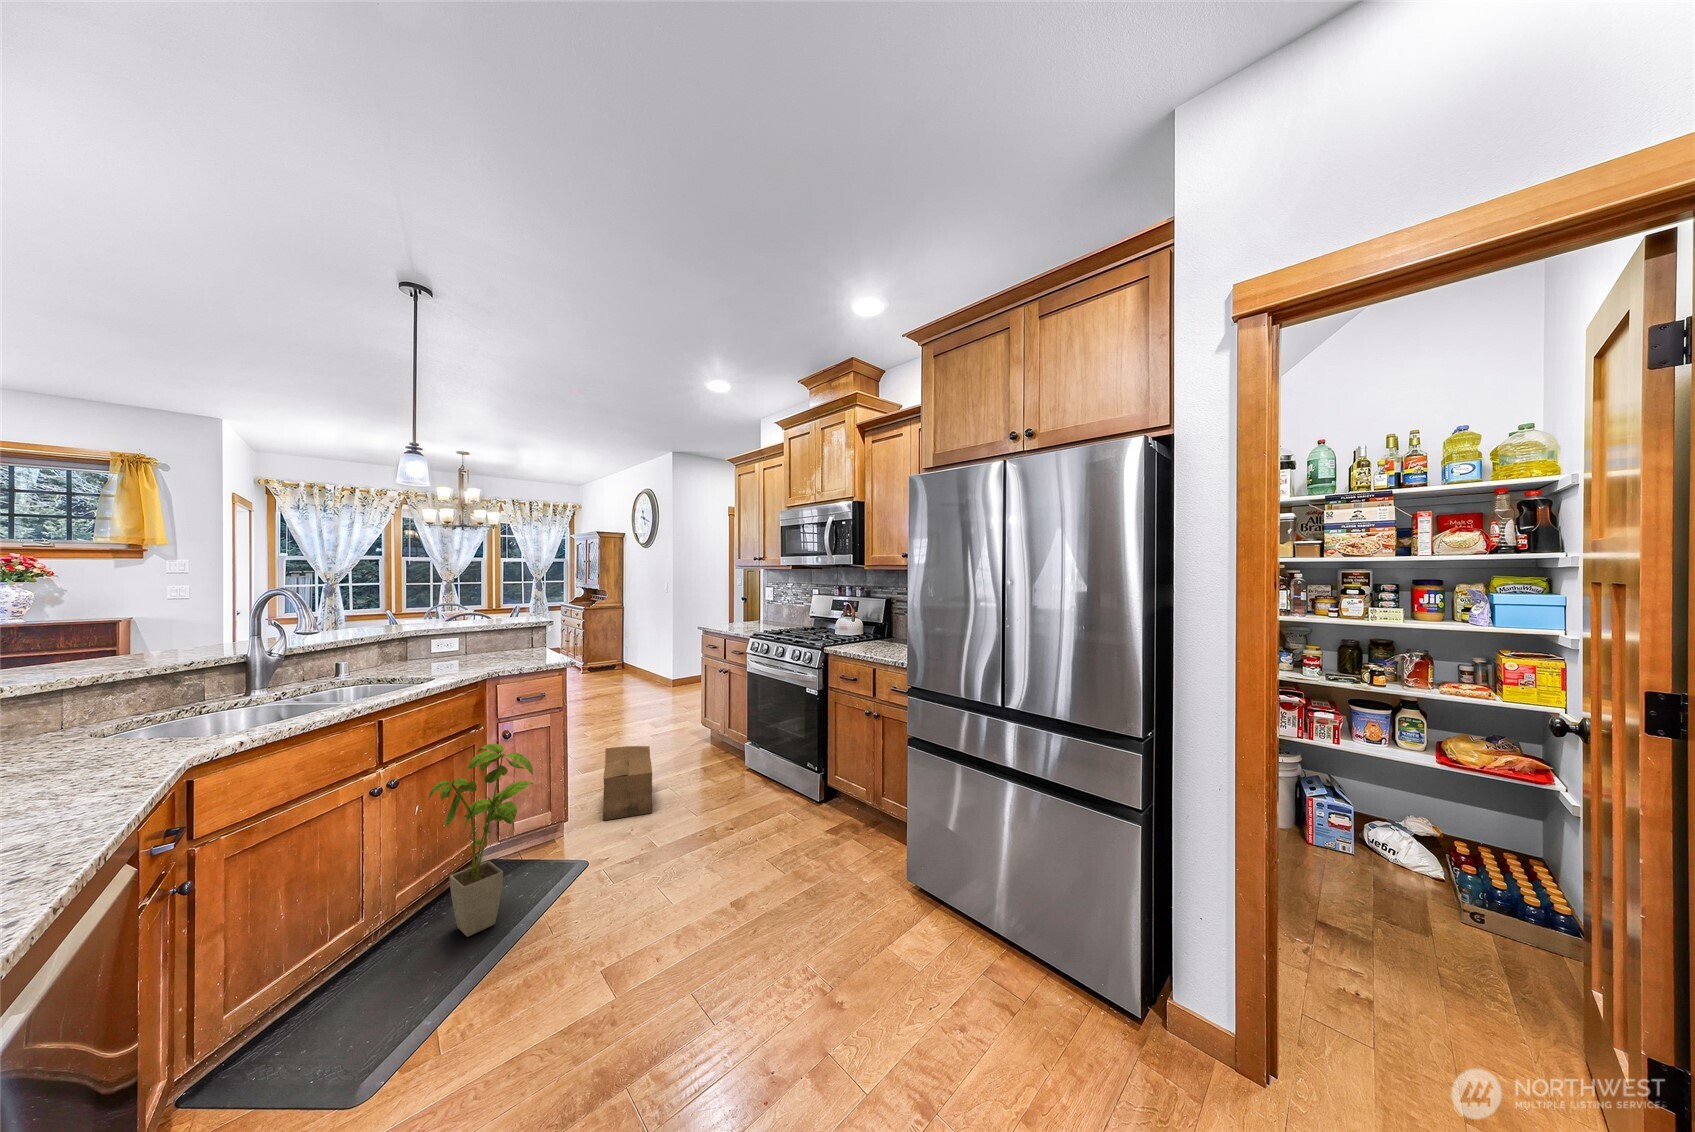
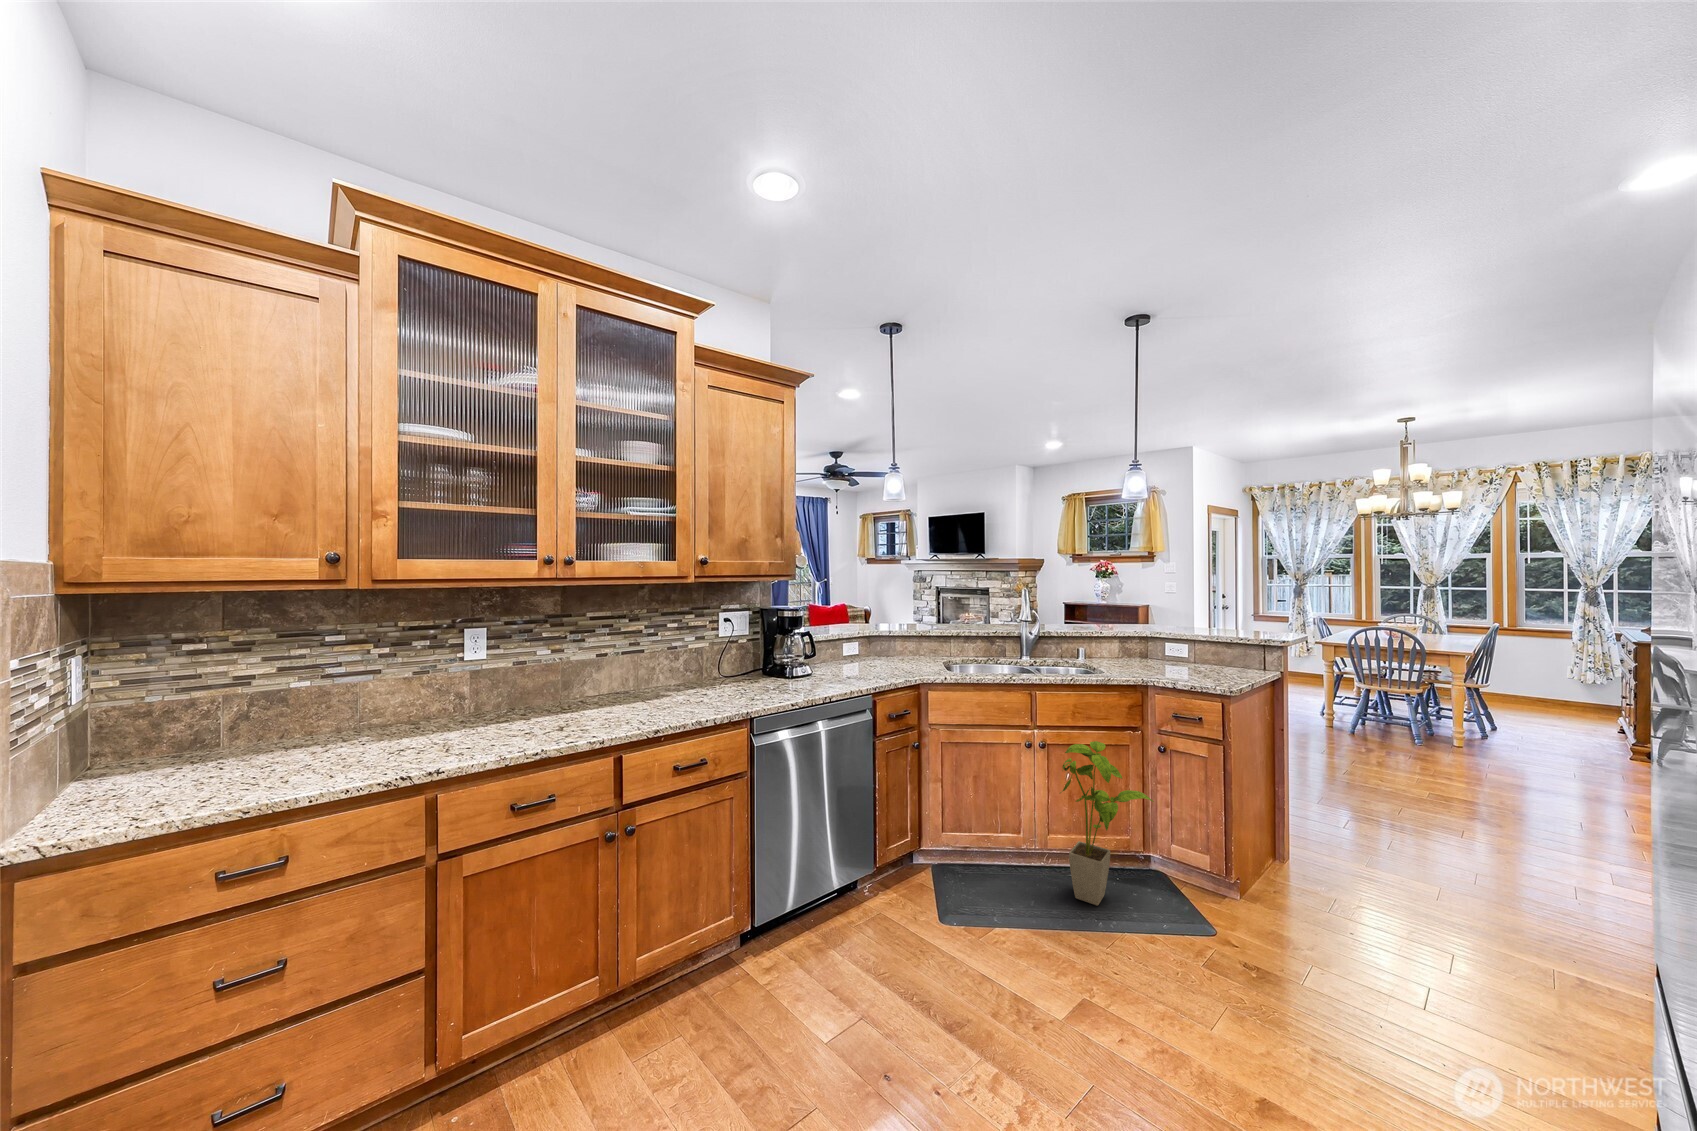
cardboard box: present [603,746,652,820] -> none [1310,829,1438,948]

